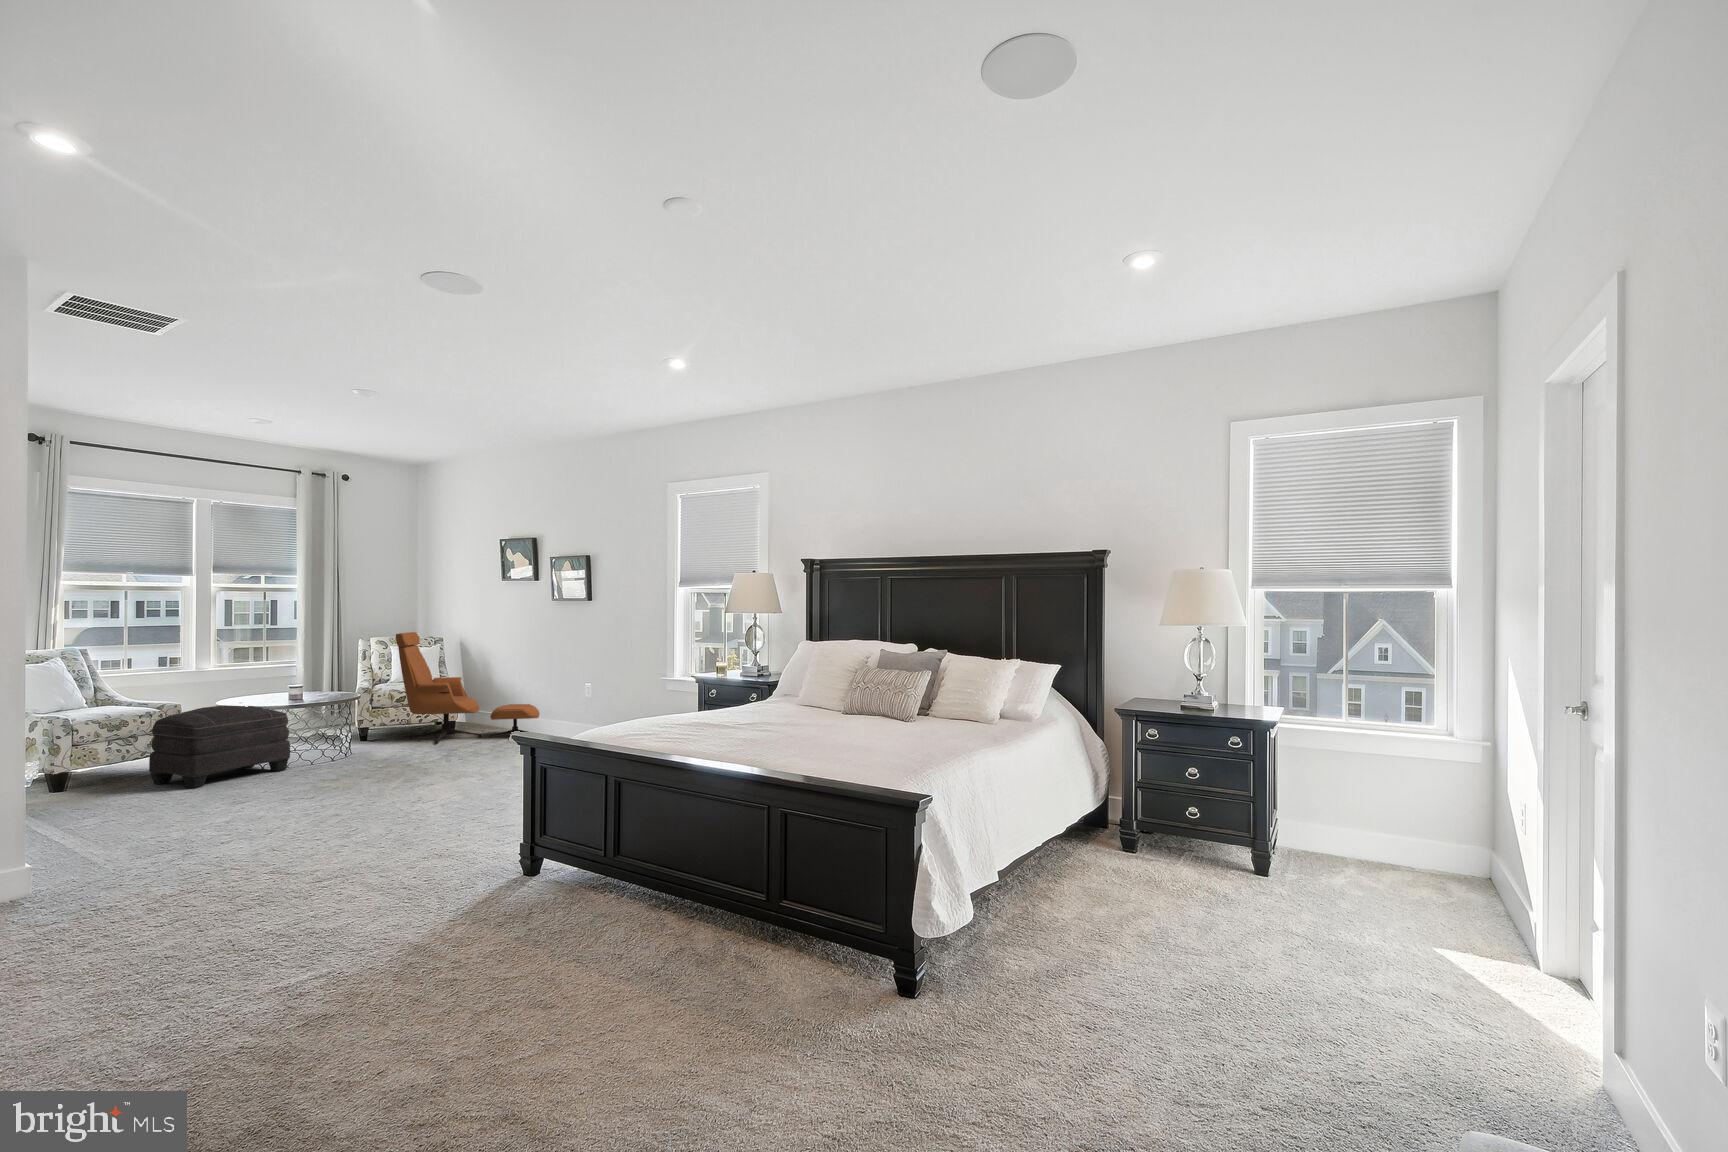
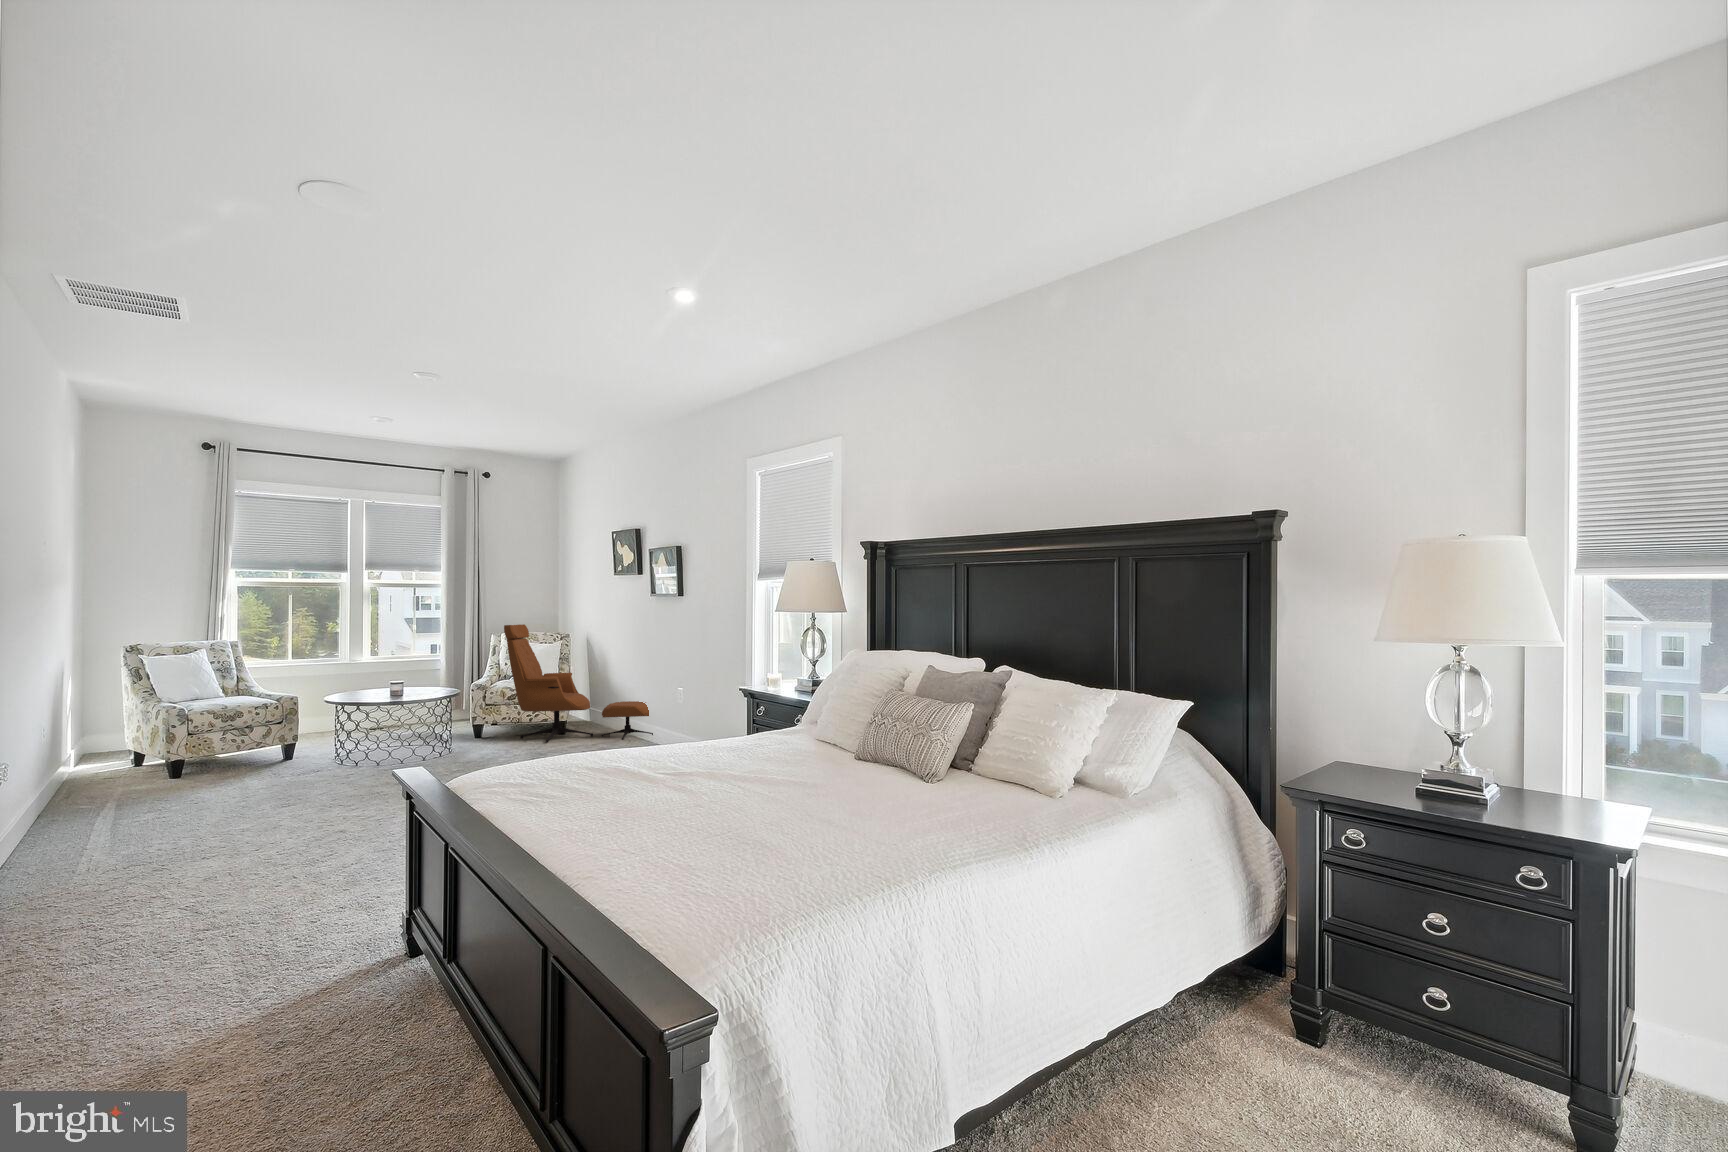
ottoman: present [149,705,290,788] -> none [261,697,398,781]

